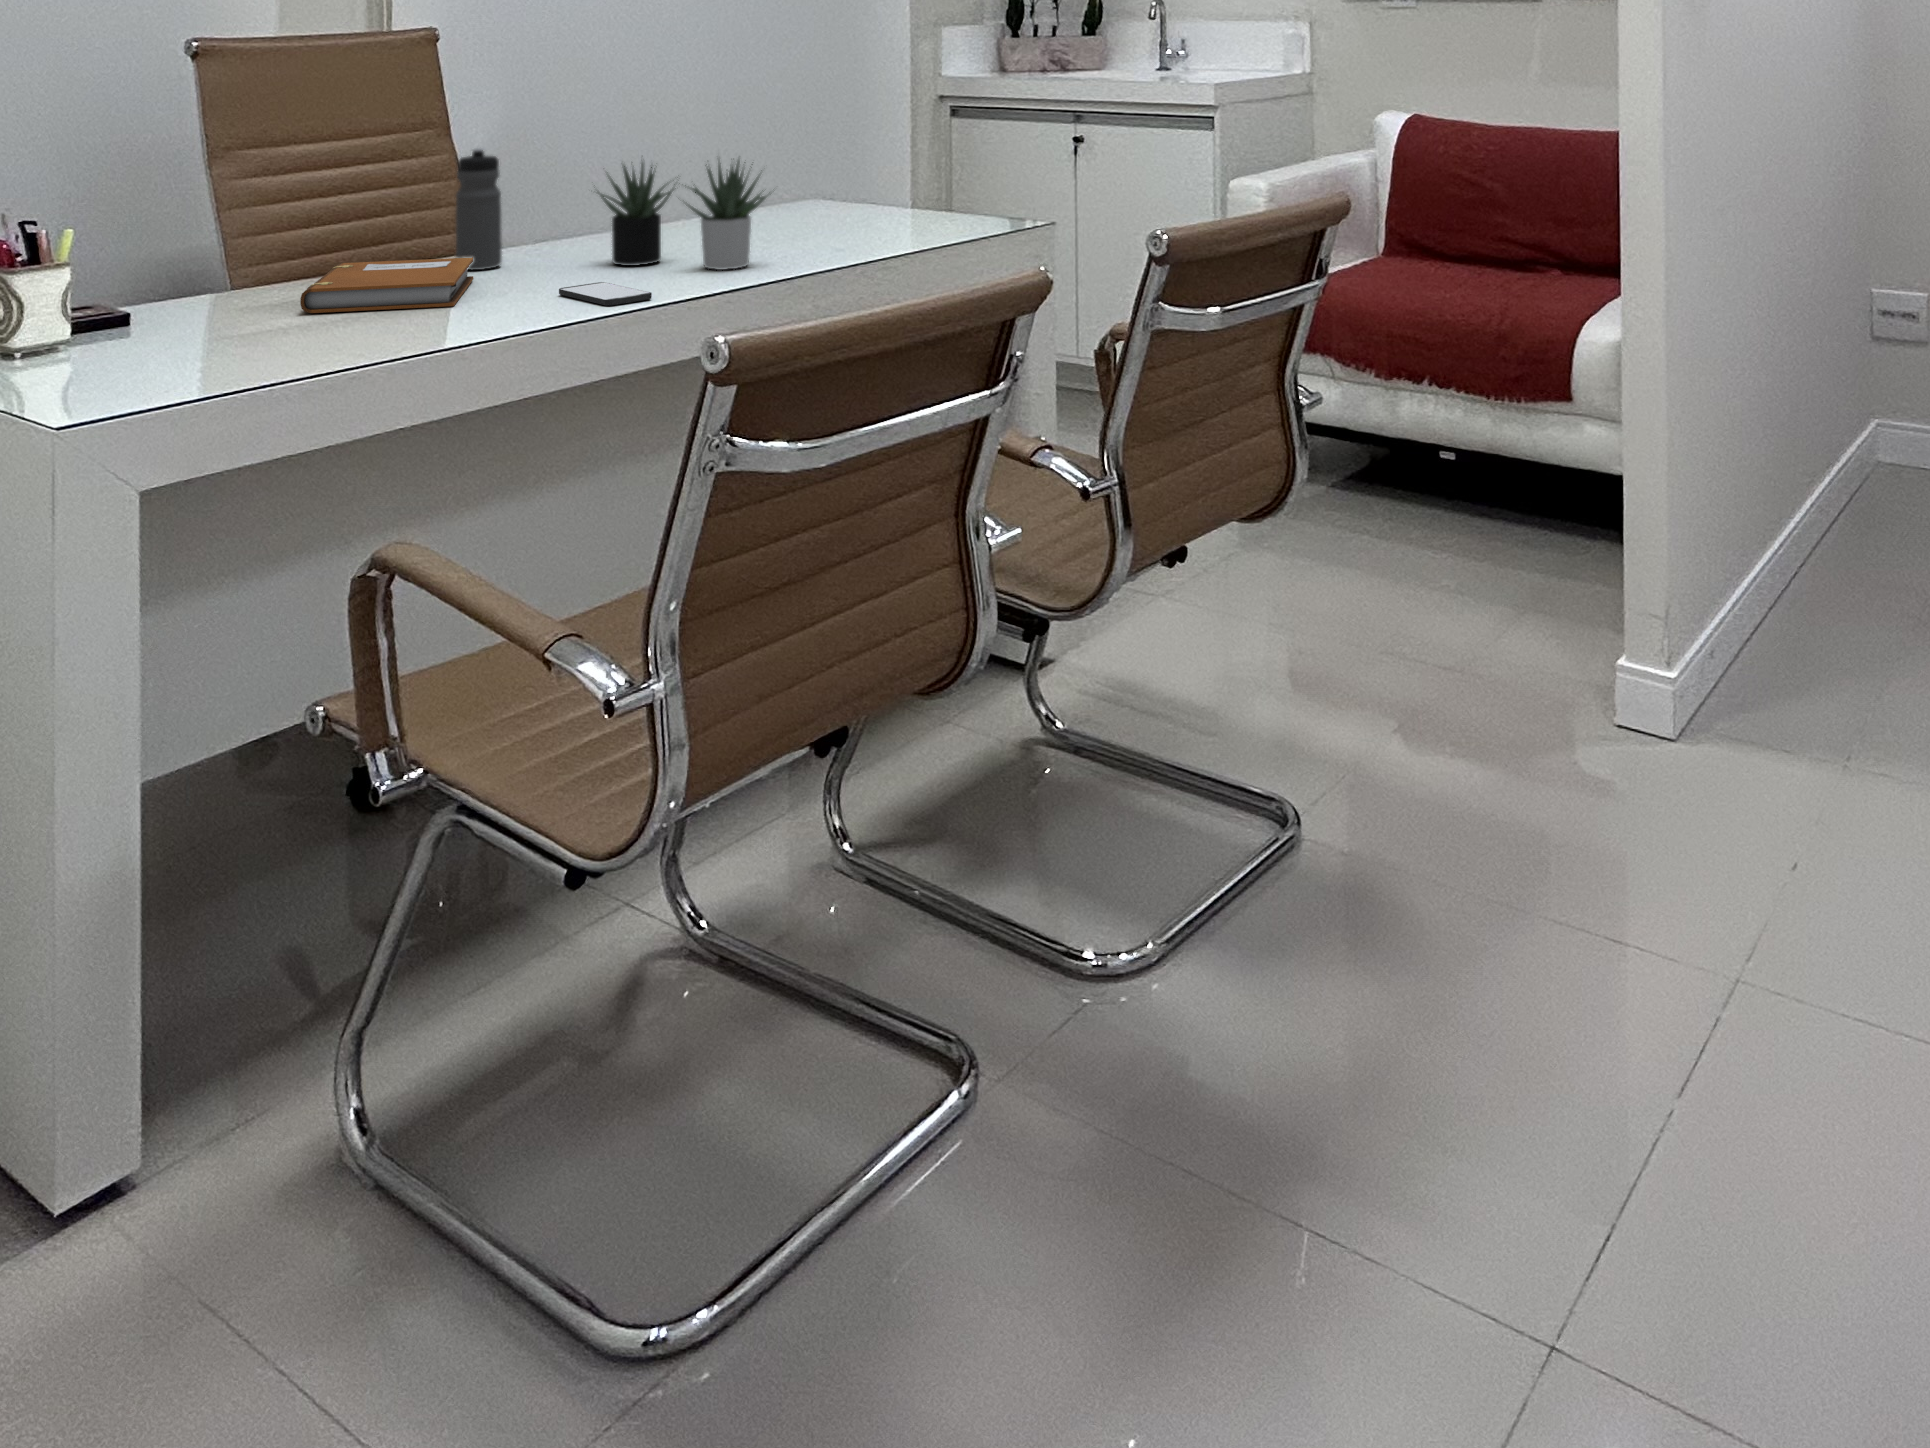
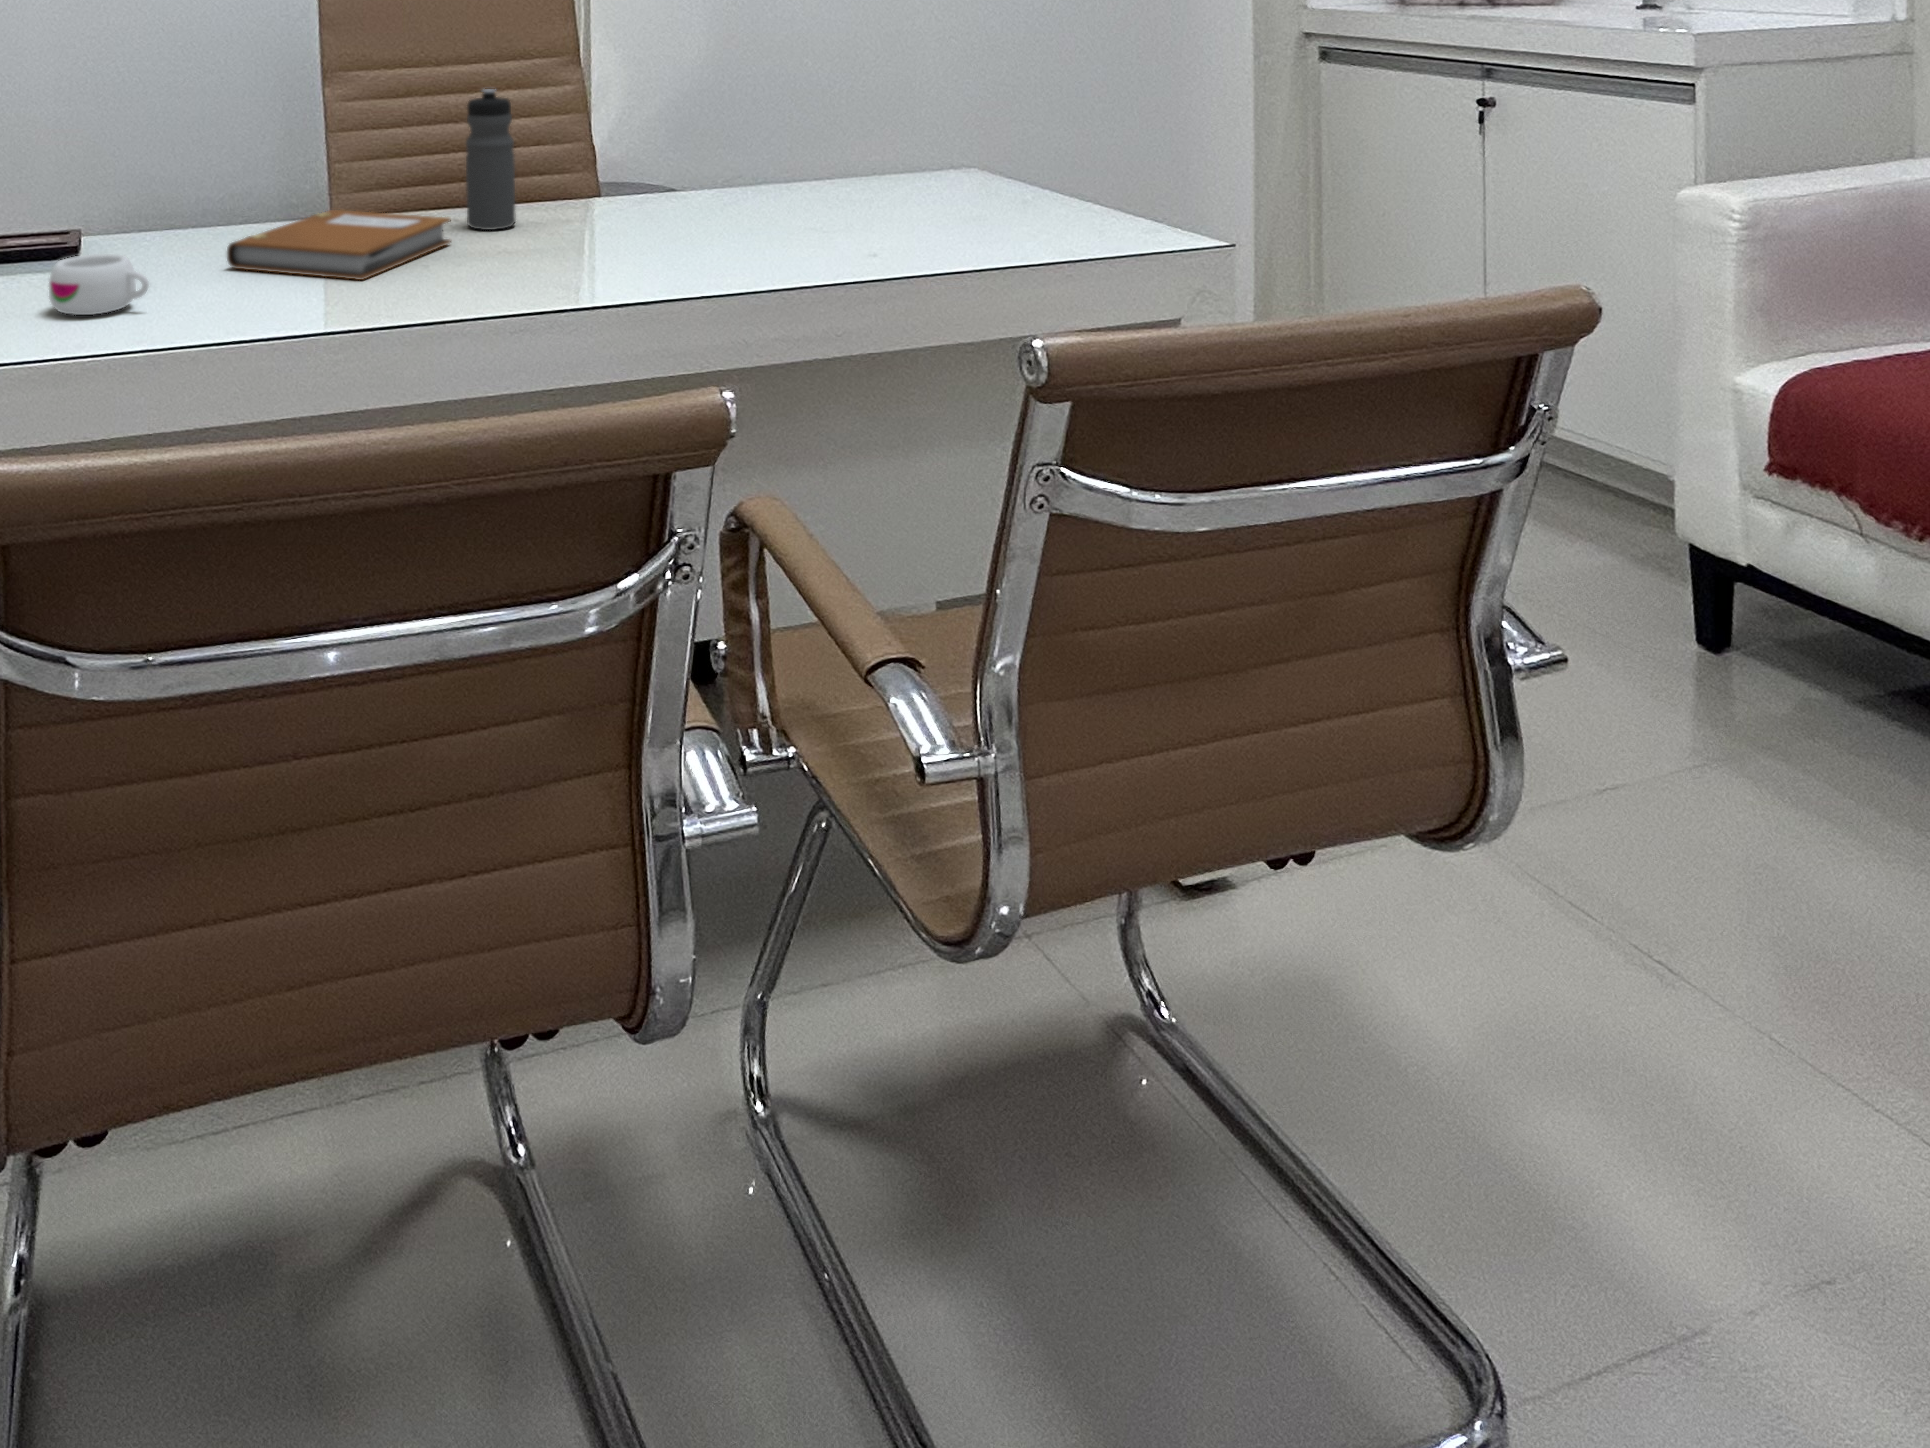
succulent plant: present [597,160,768,270] -> none [591,109,785,267]
smartphone: present [559,282,652,306] -> none [481,269,555,306]
mug: none [200,299,307,353] -> present [49,254,149,315]

